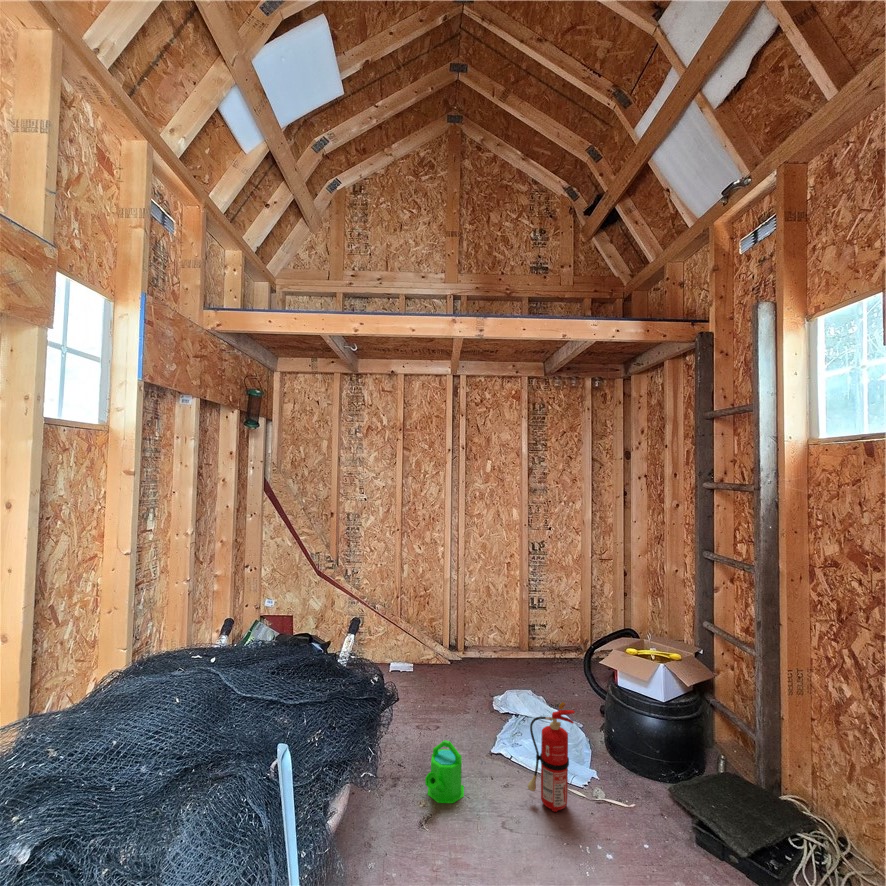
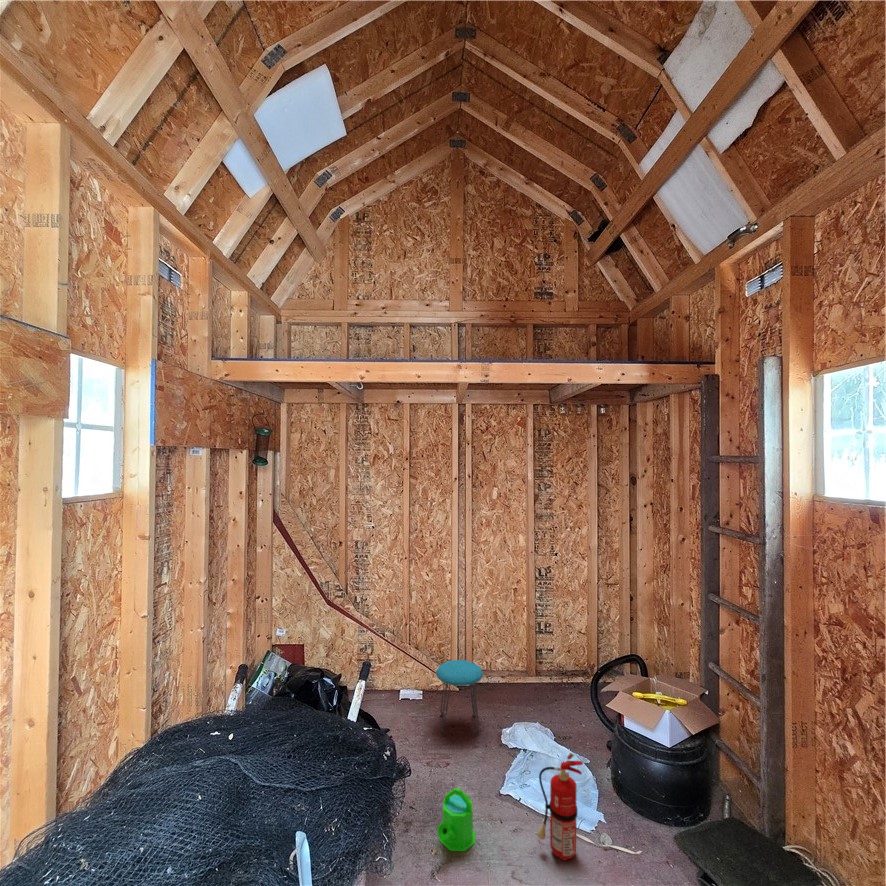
stool: none [427,630,474,705] -> present [436,660,483,736]

